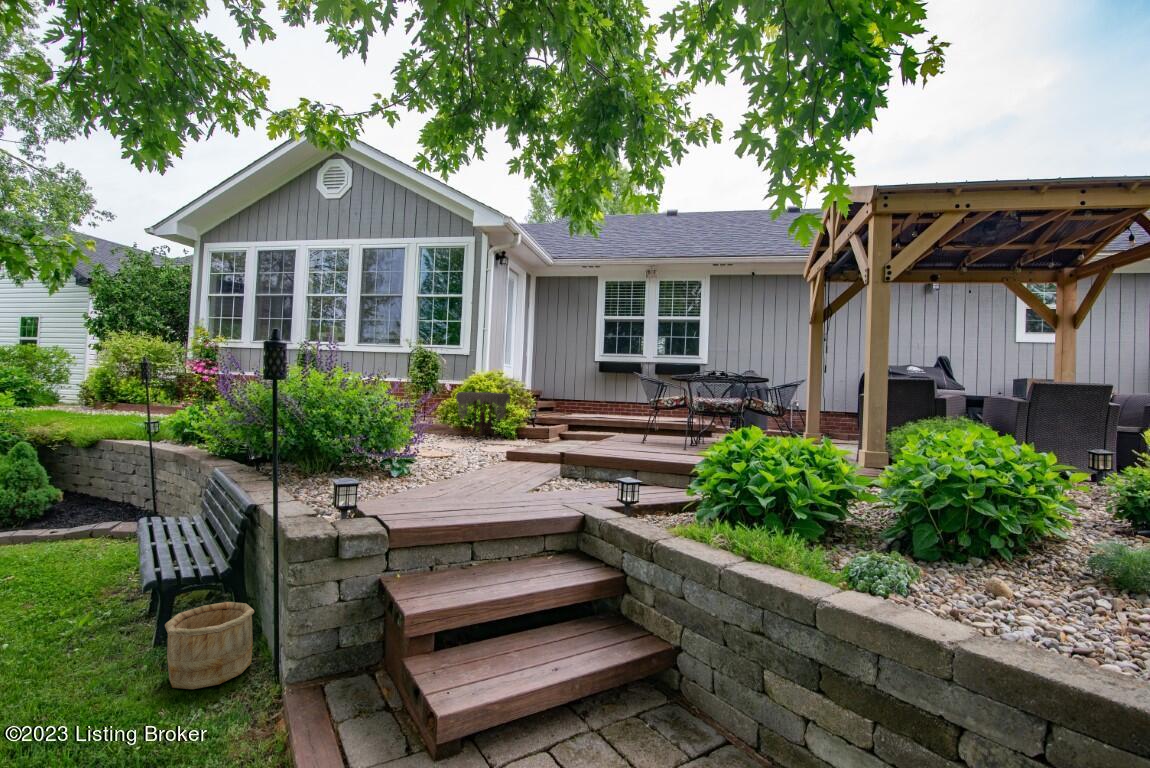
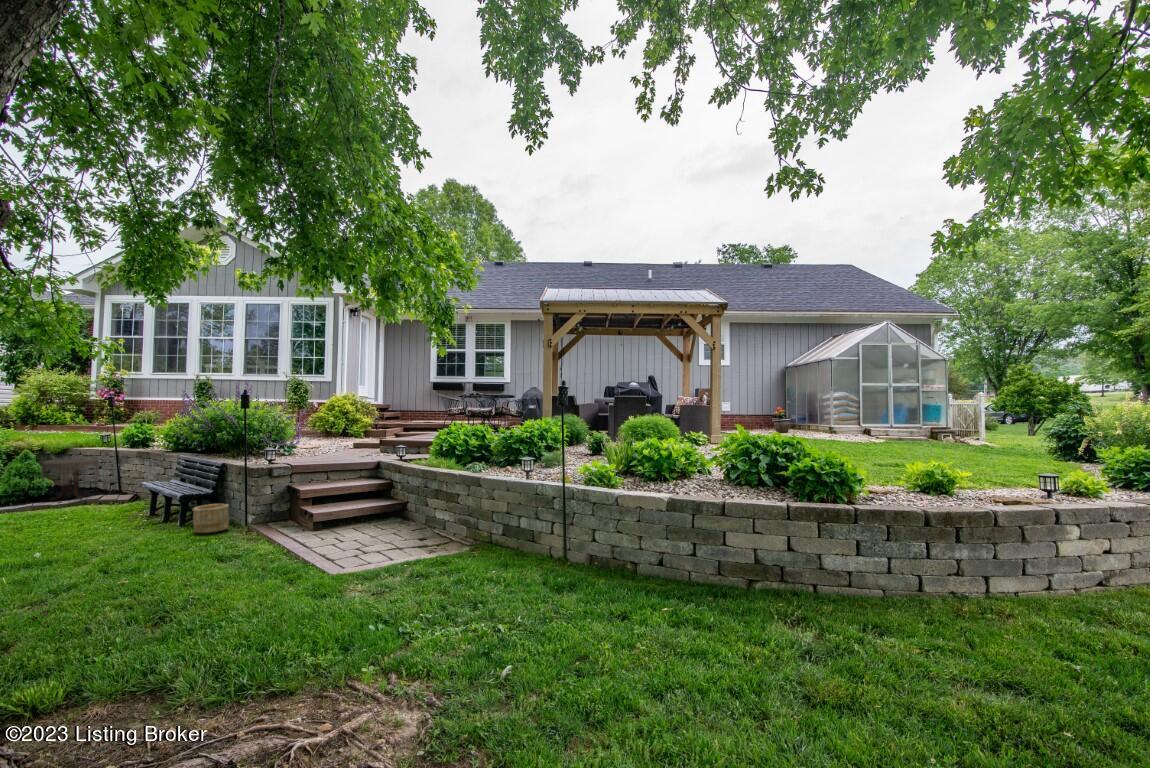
side table: present [456,392,510,441] -> present [41,458,99,501]

